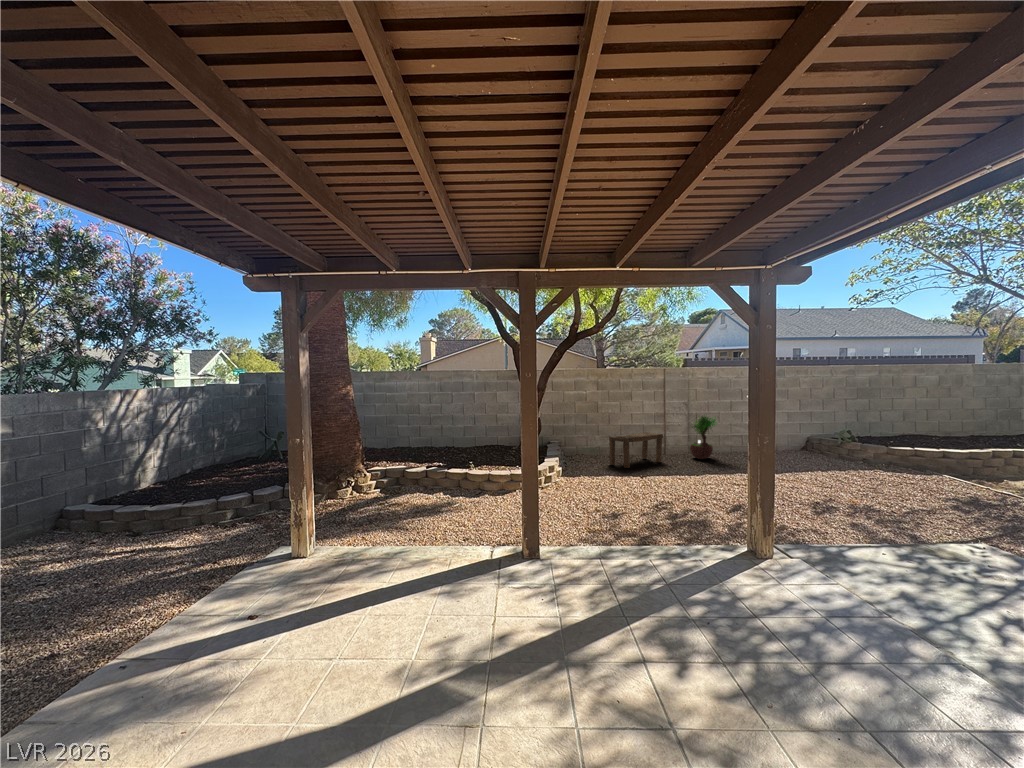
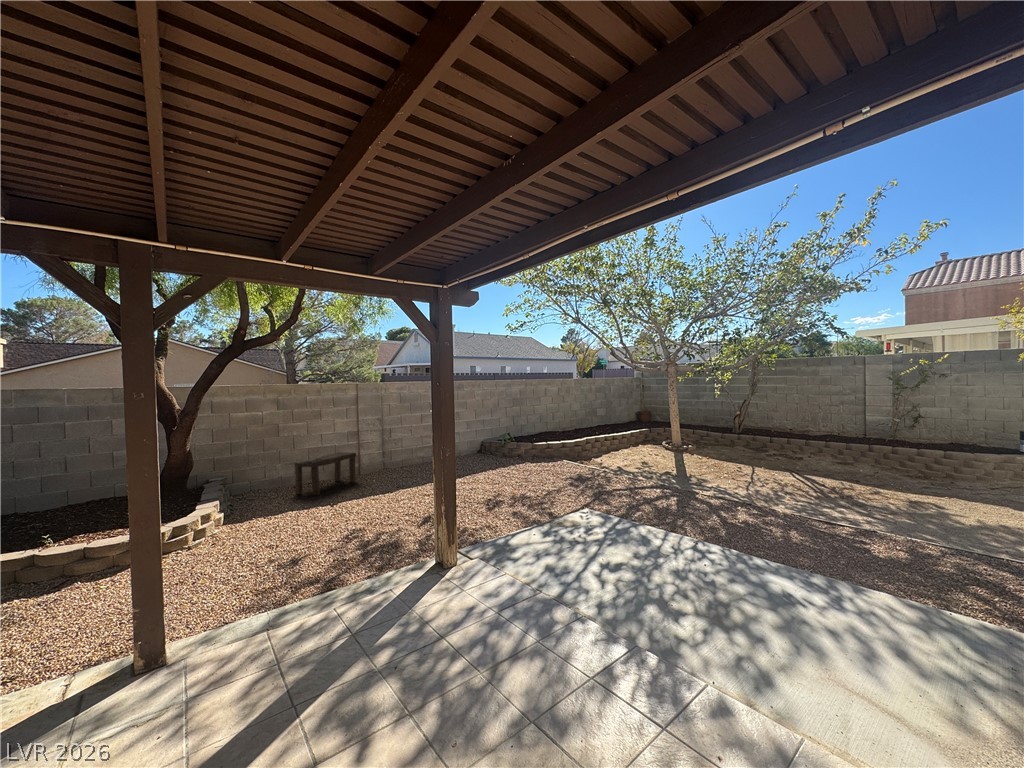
potted tree: present [690,416,715,459] -> none [382,426,409,472]

